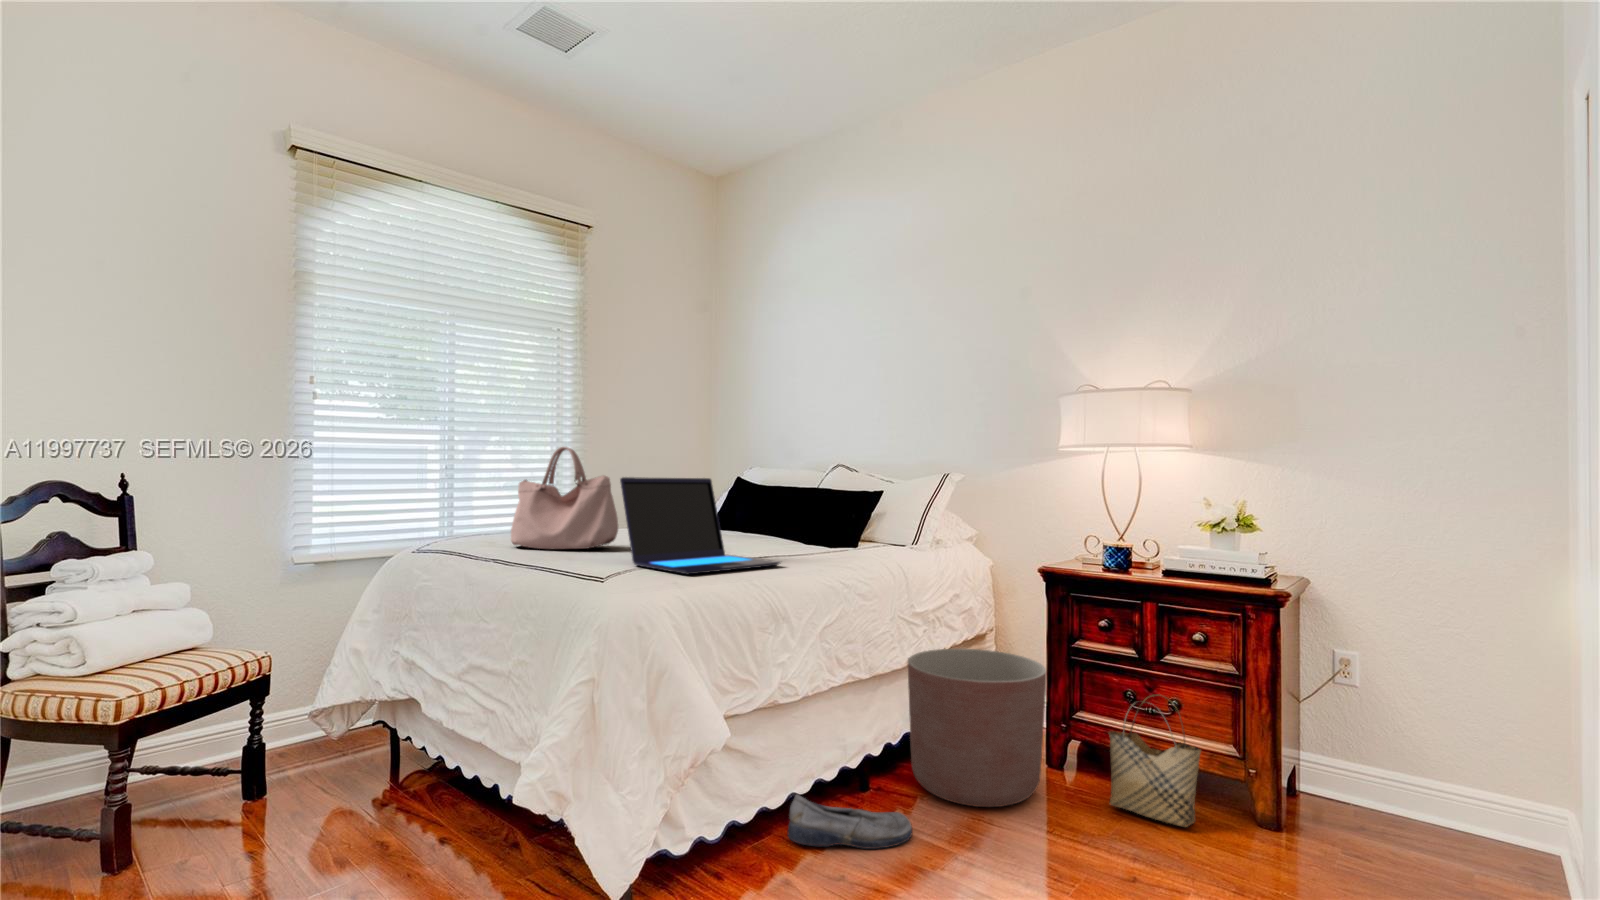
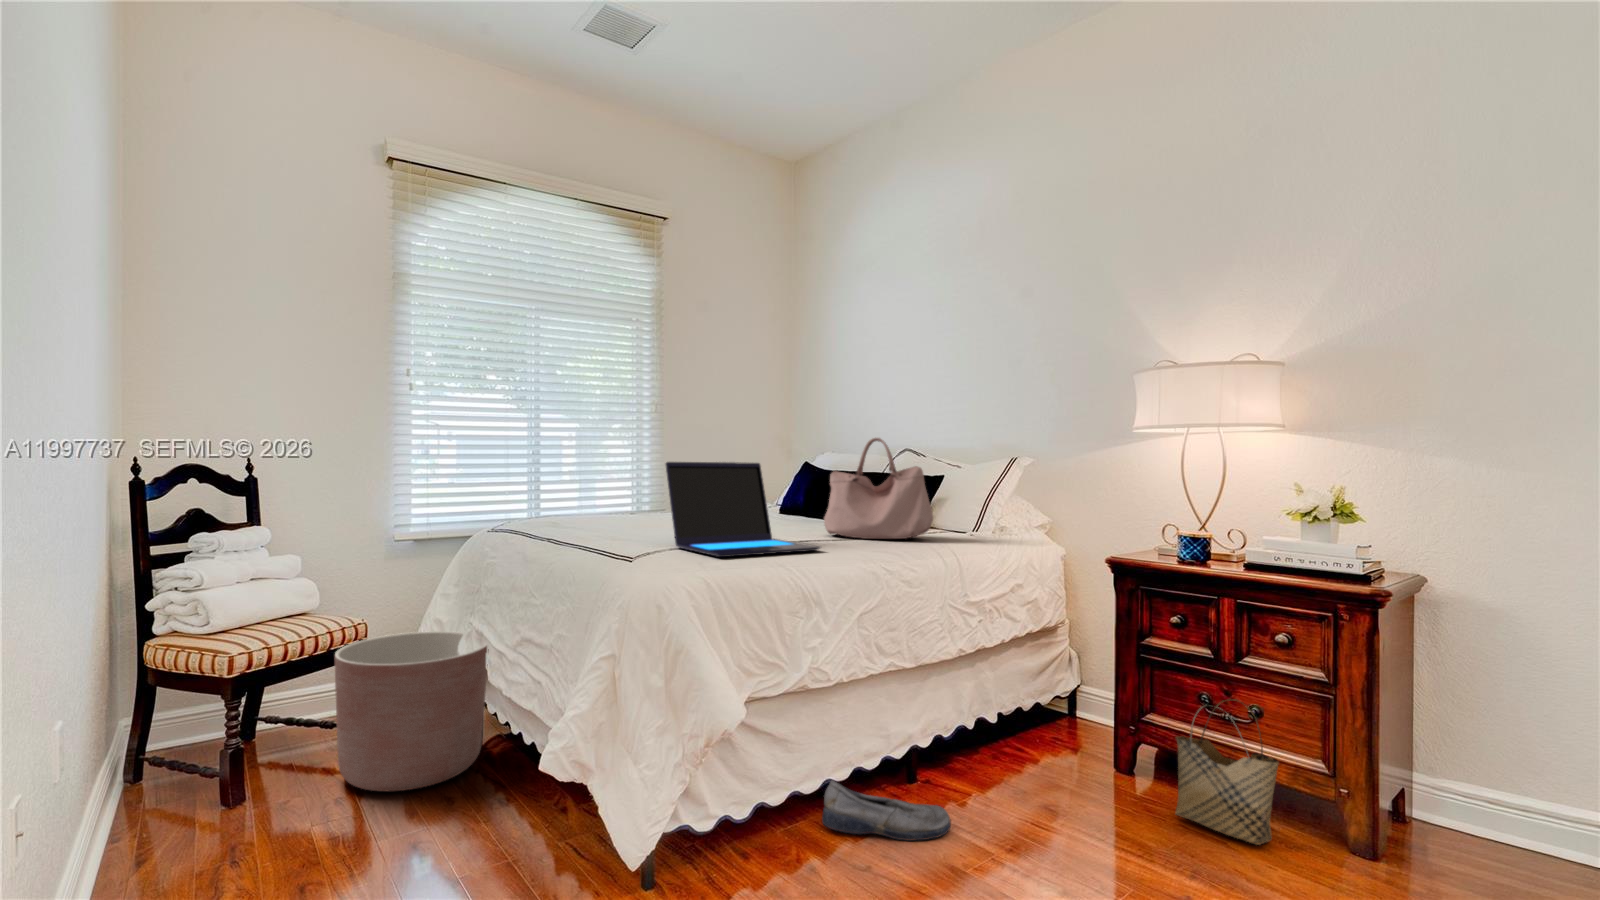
handbag: present [511,447,618,549] -> present [824,438,933,539]
planter: present [908,649,1046,807] -> present [335,631,489,792]

